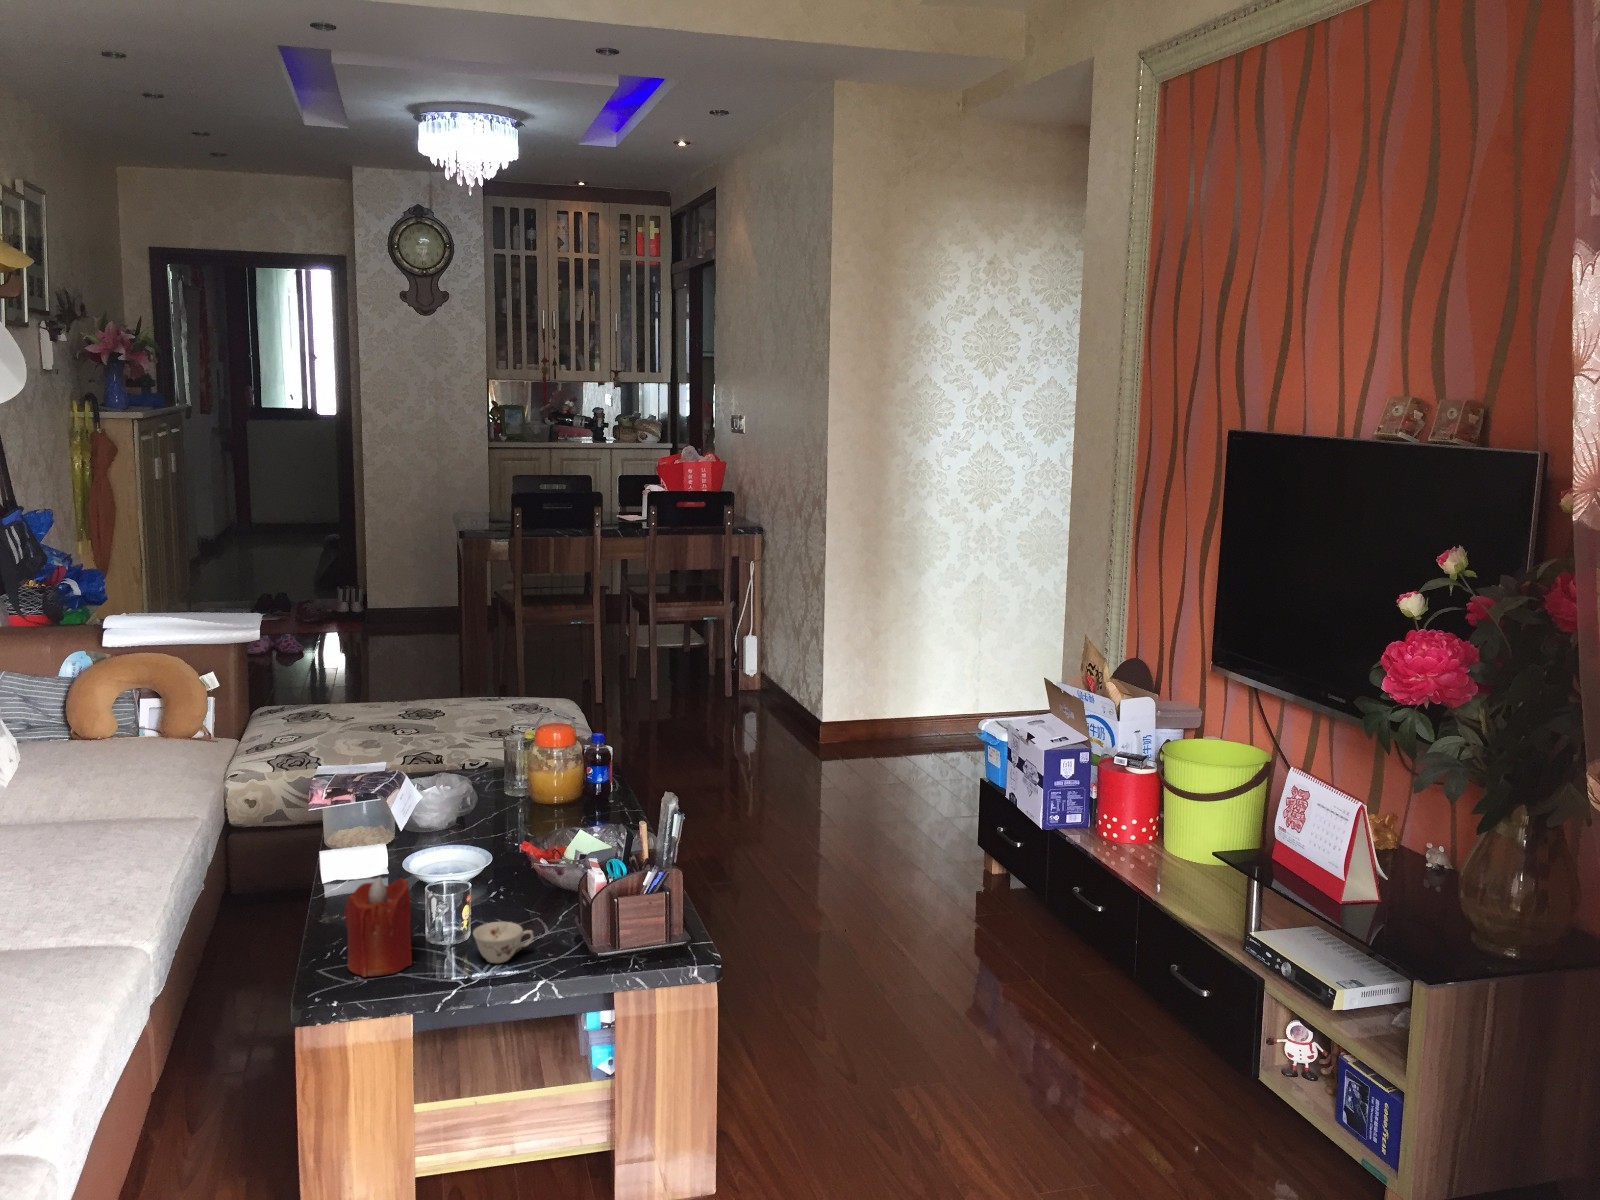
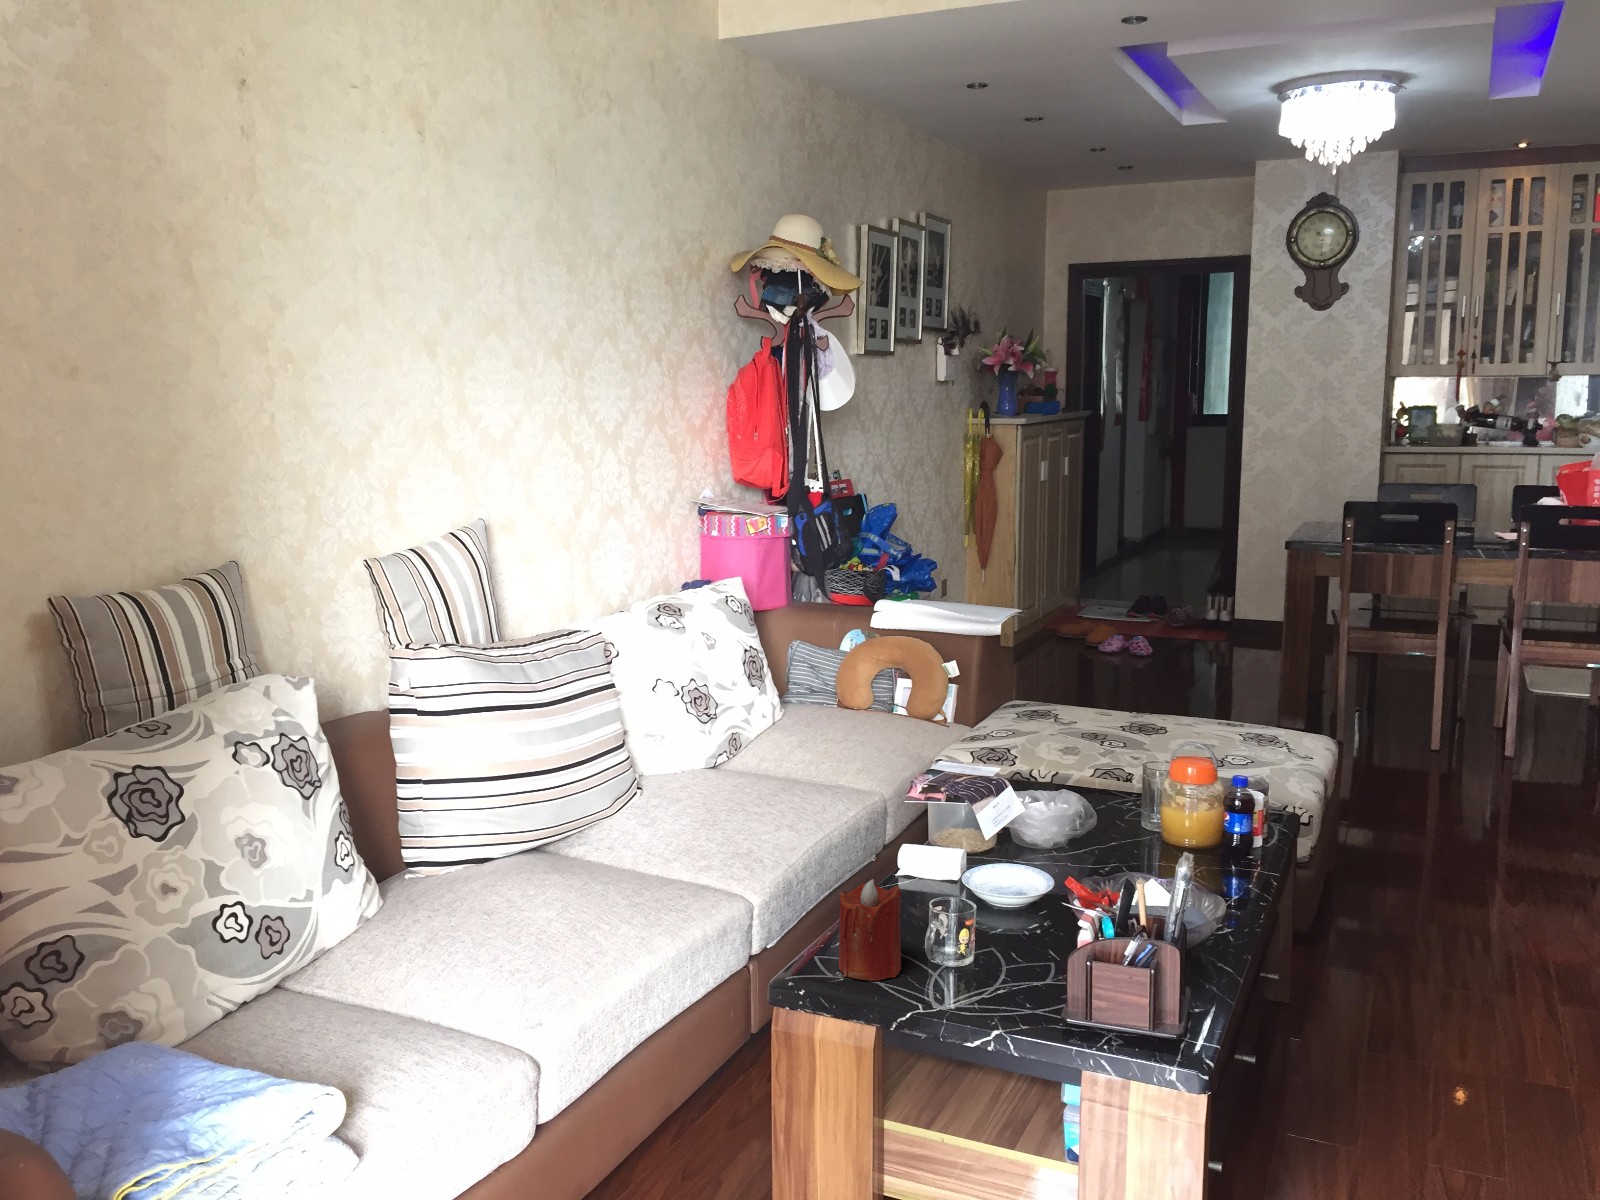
teacup: present [473,922,534,963] -> none [952,954,1017,1000]

